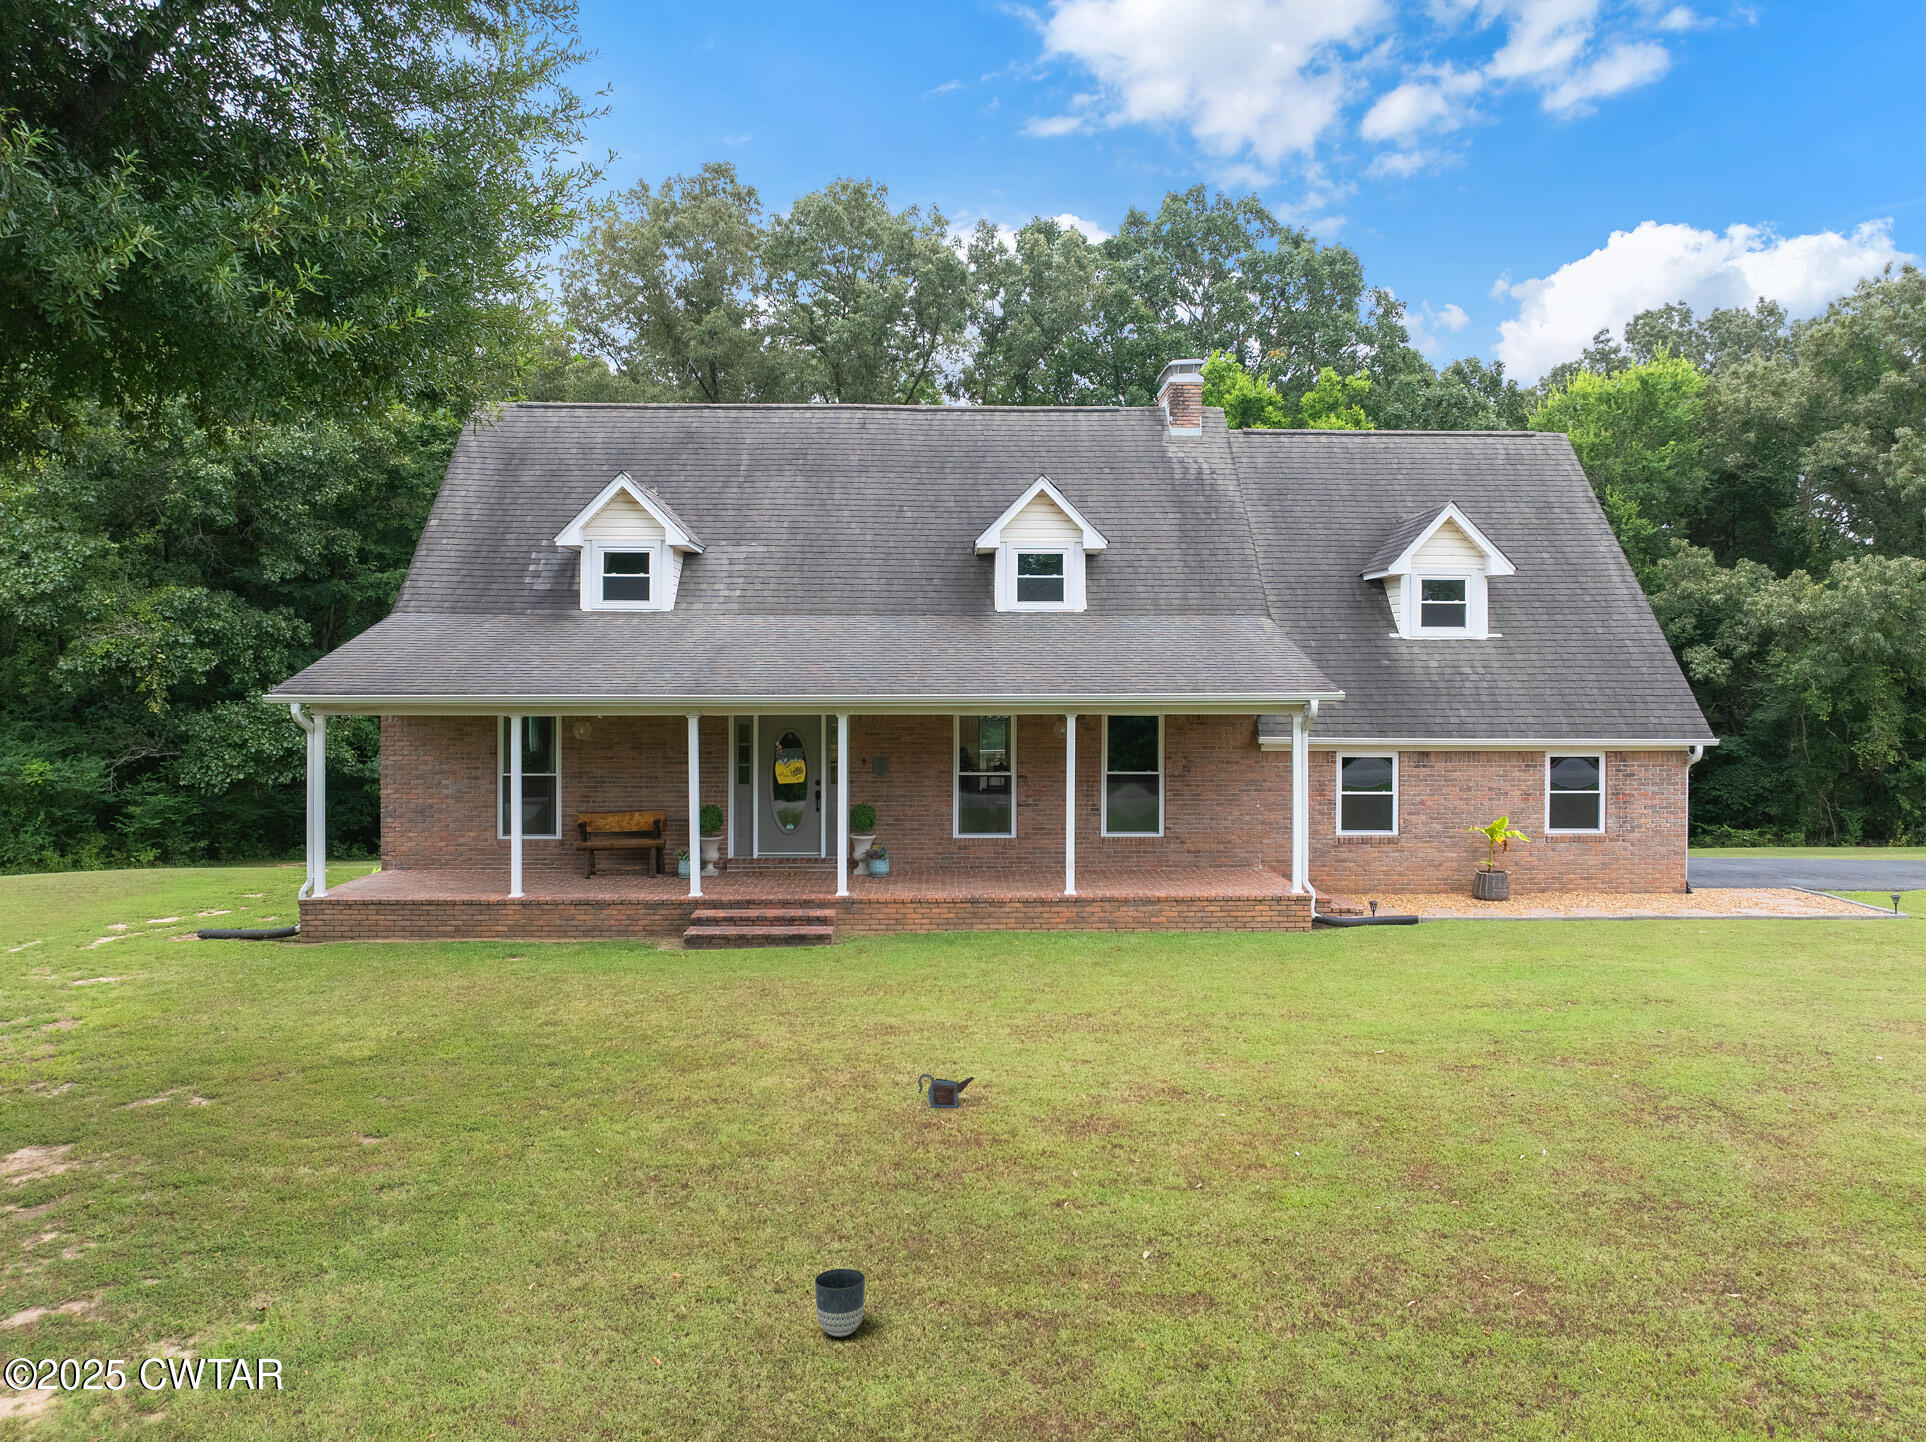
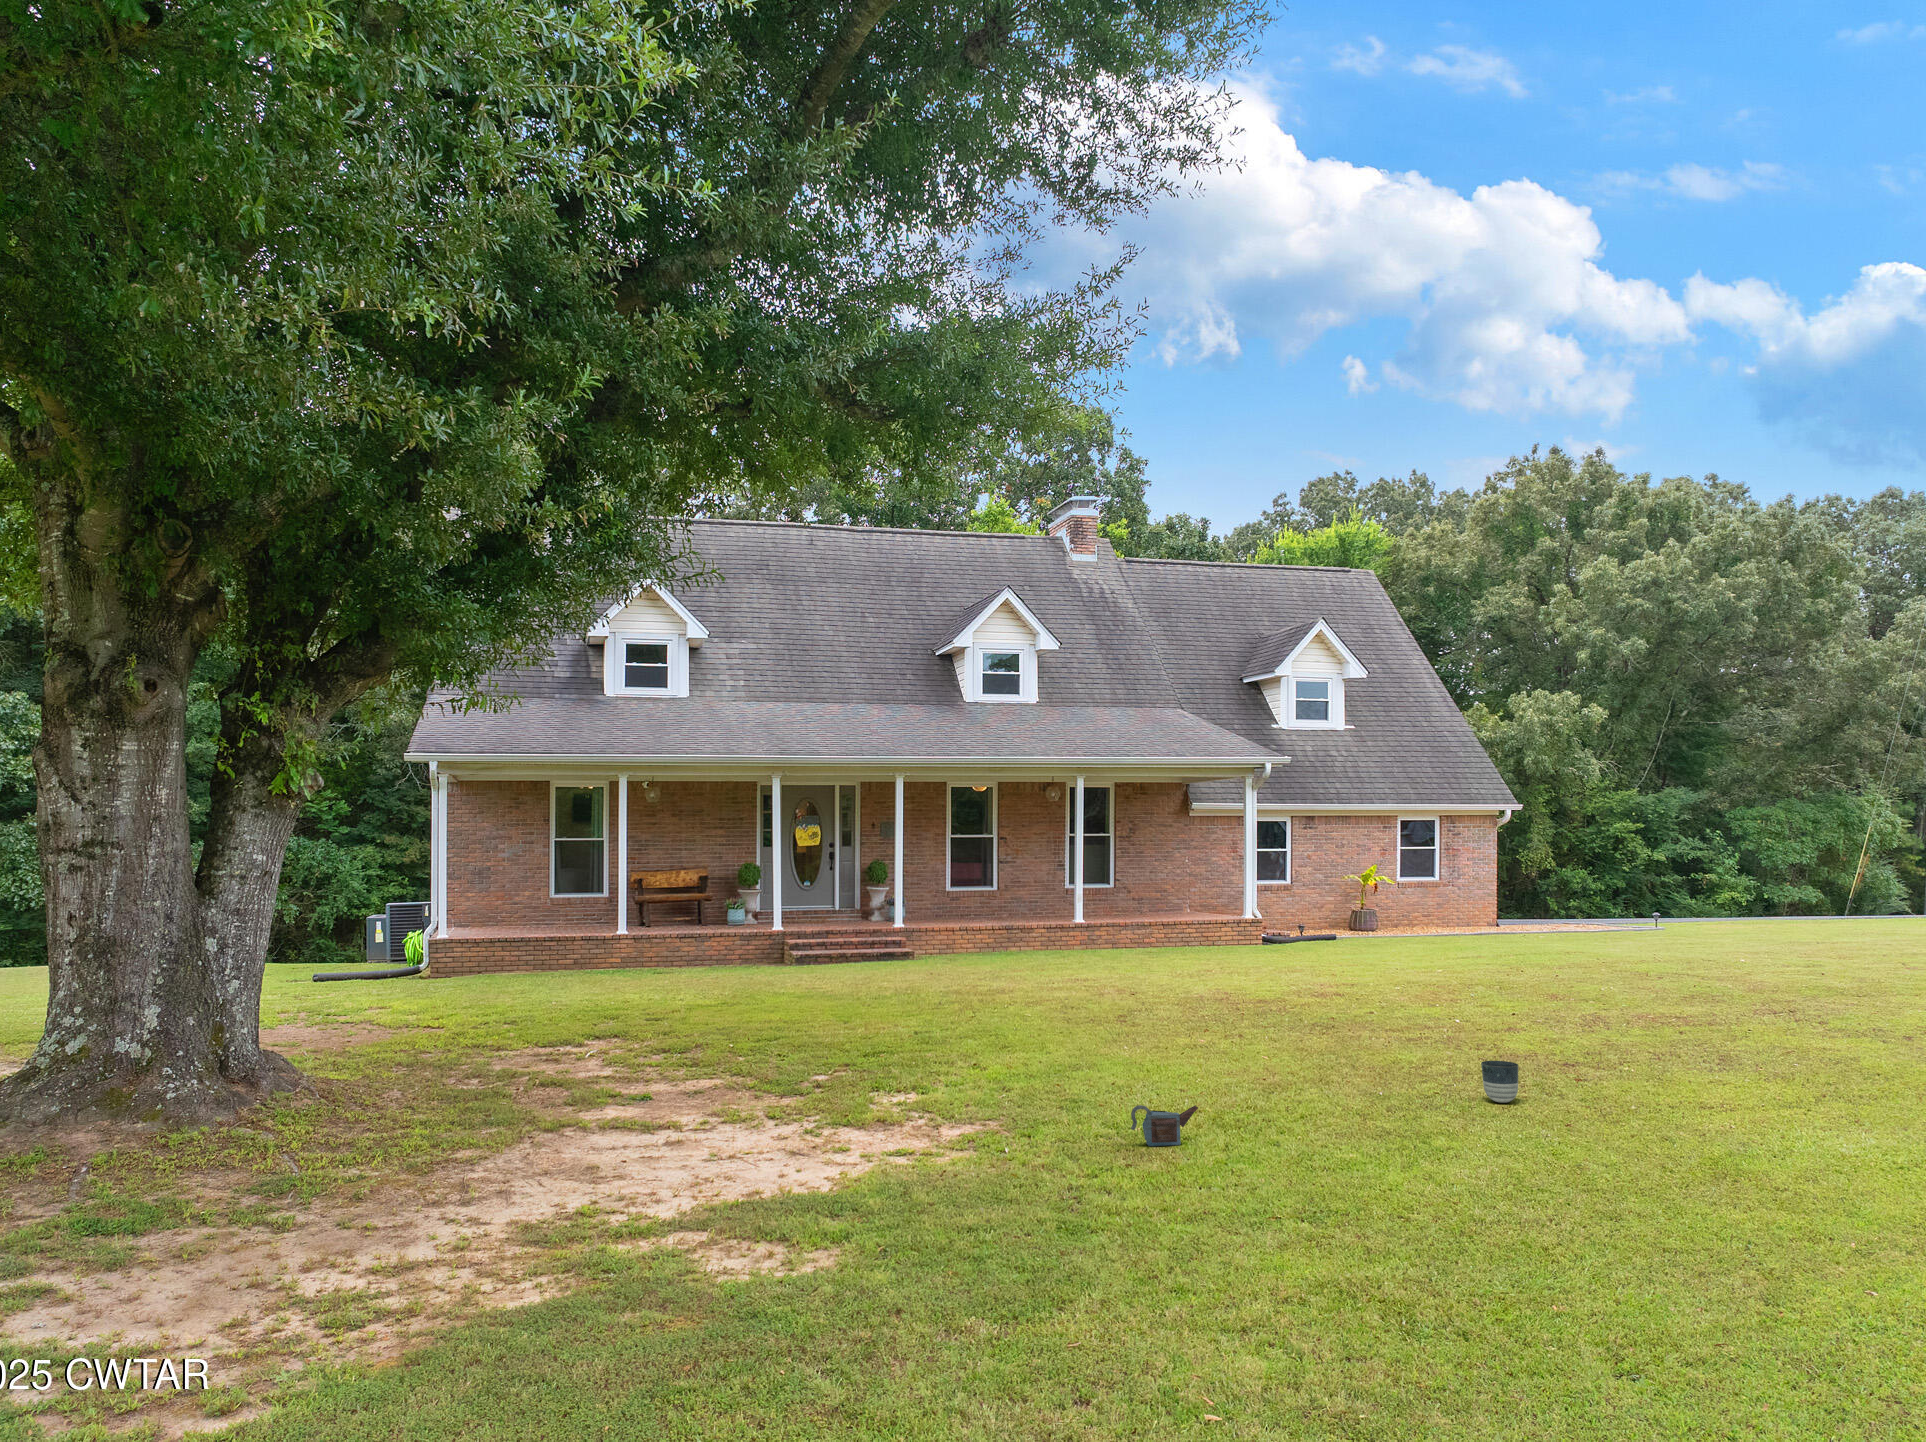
watering can: present [918,1074,975,1108] -> present [1131,1105,1198,1146]

